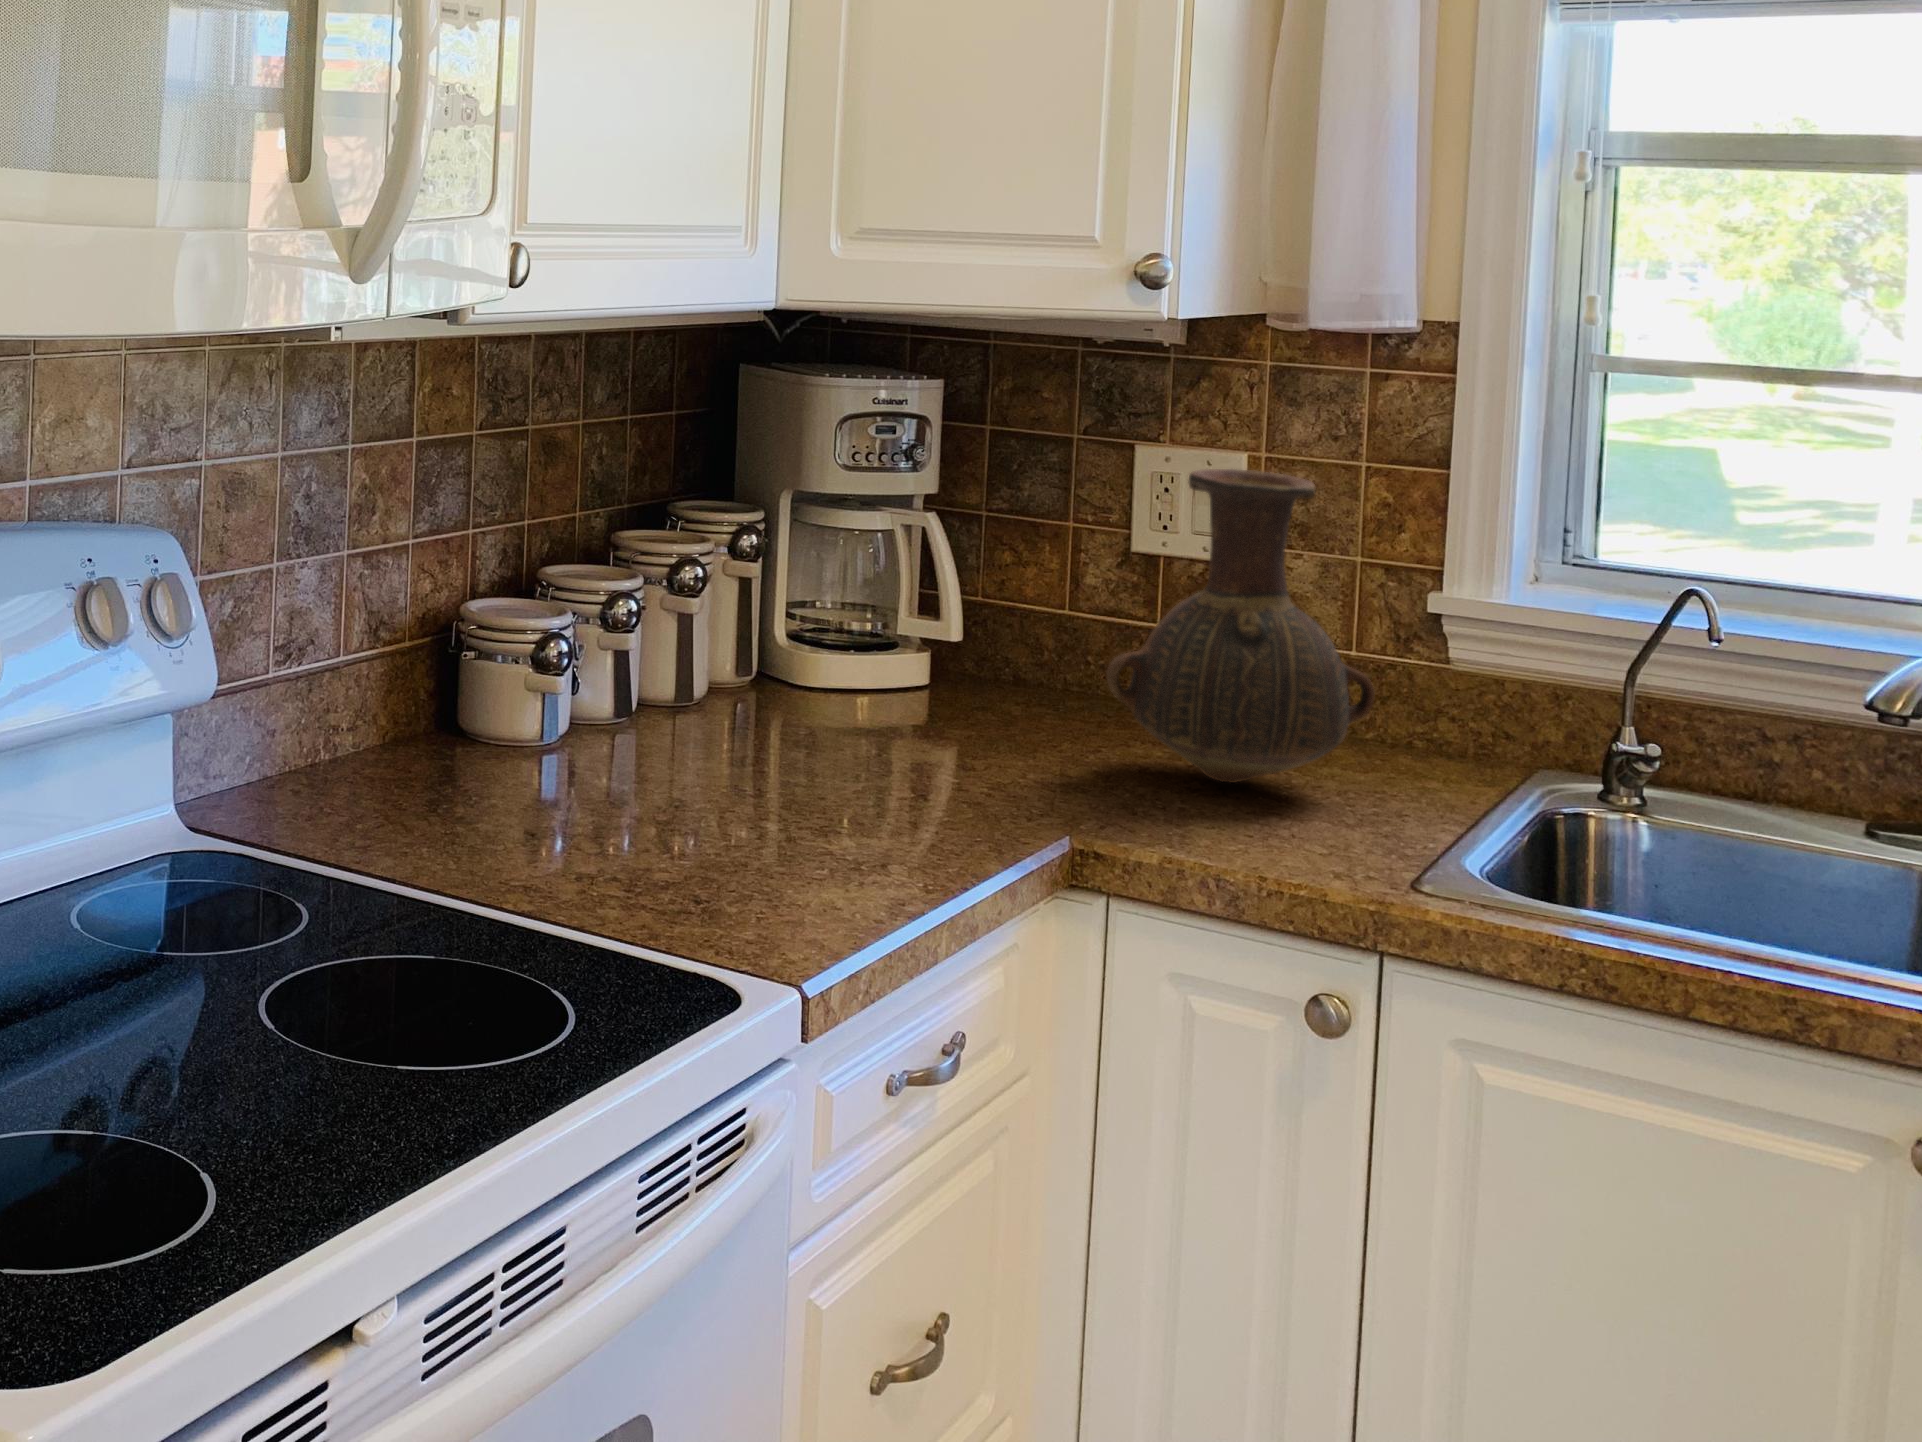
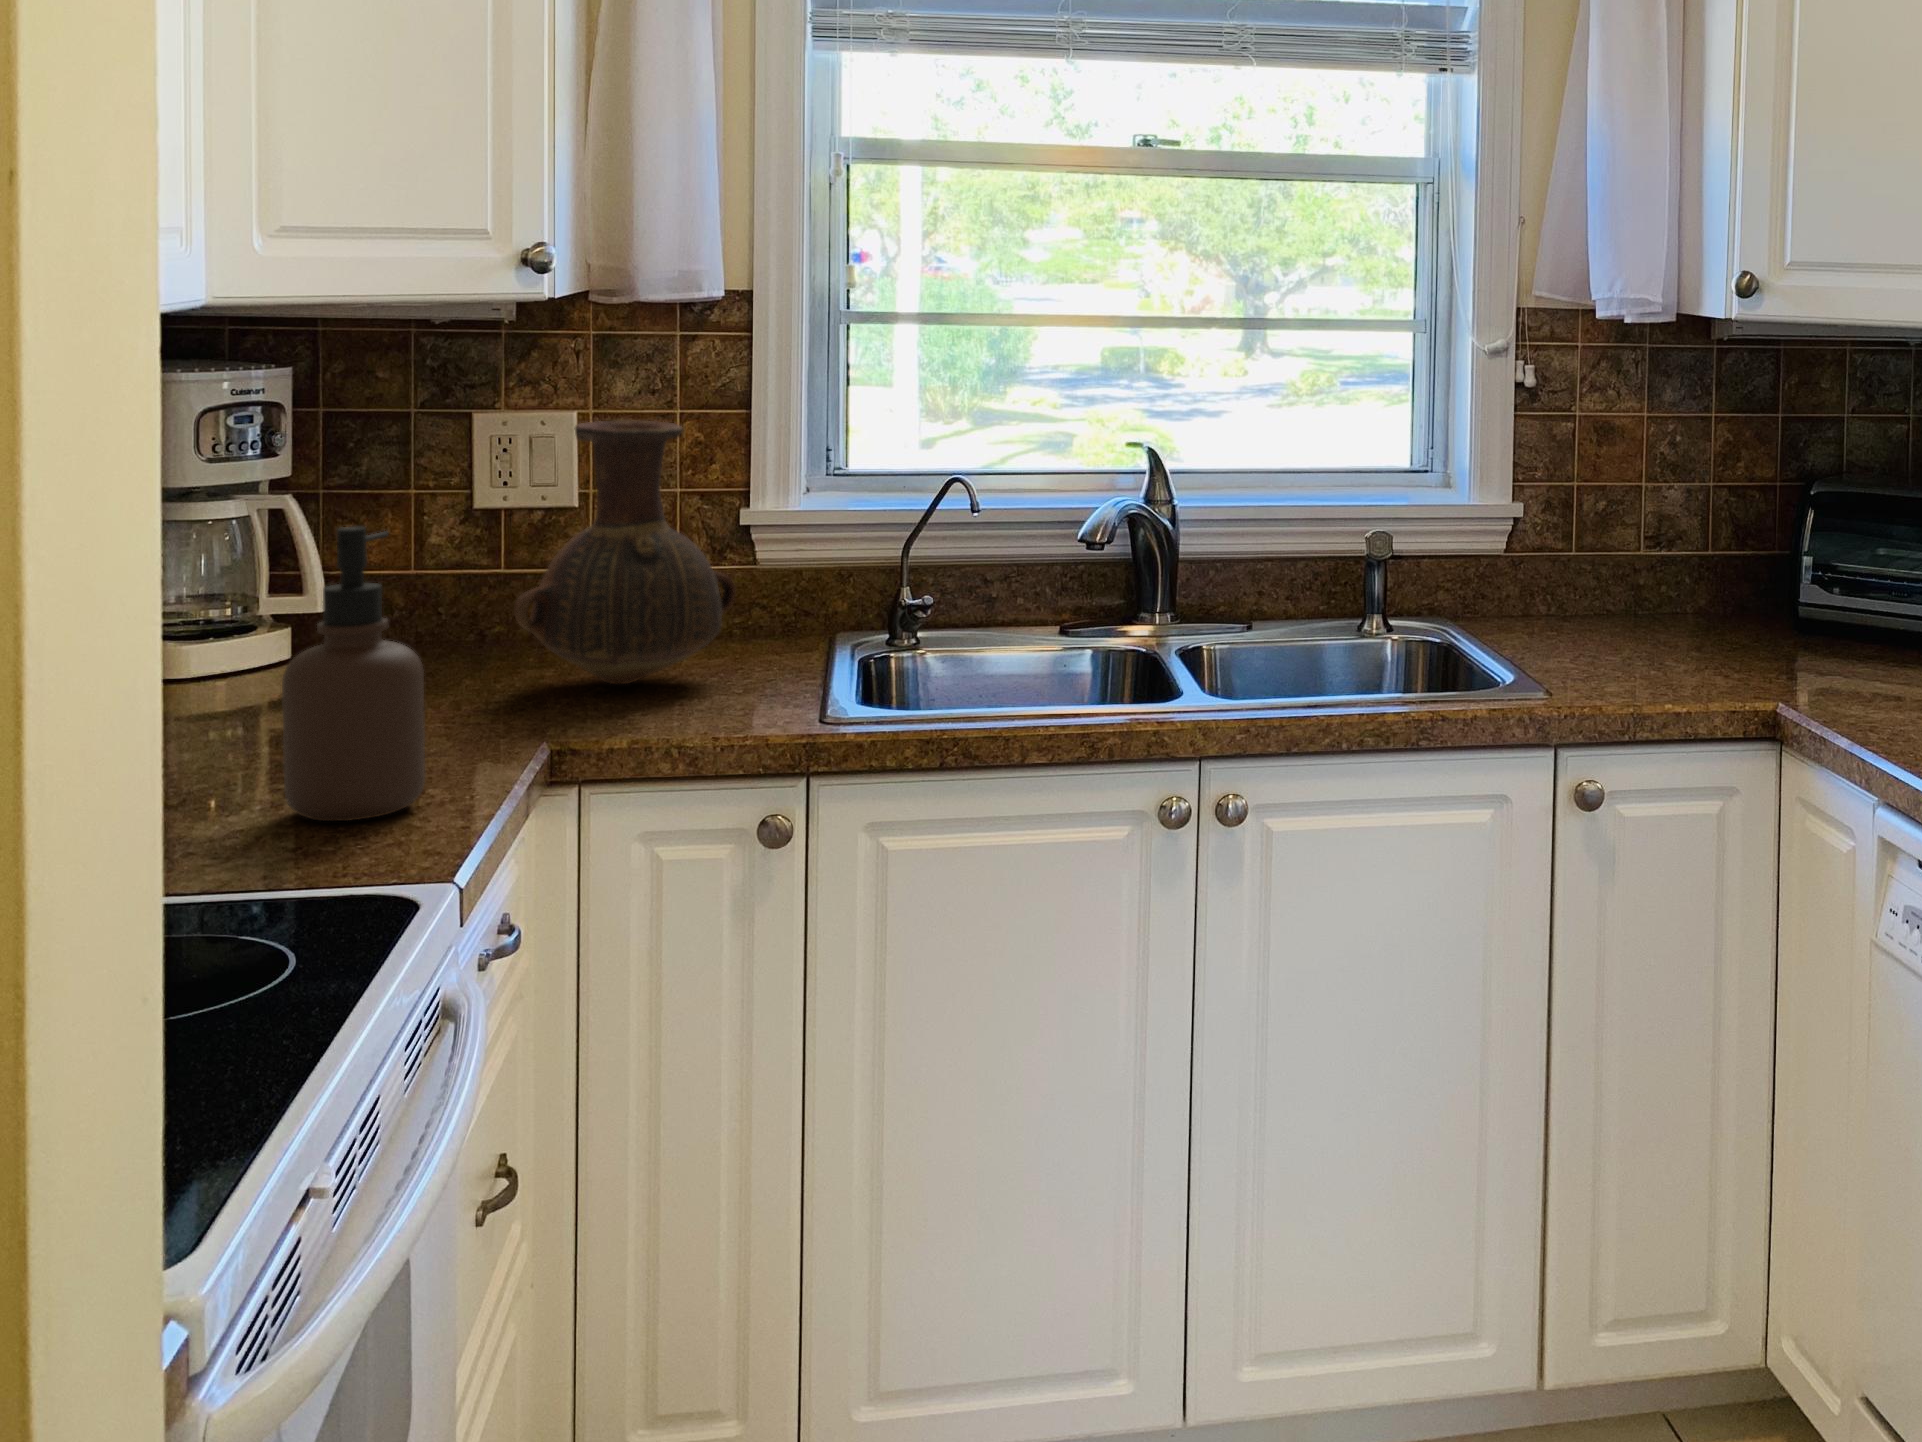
soap dispenser: none [767,560,906,876] -> present [282,527,425,821]

